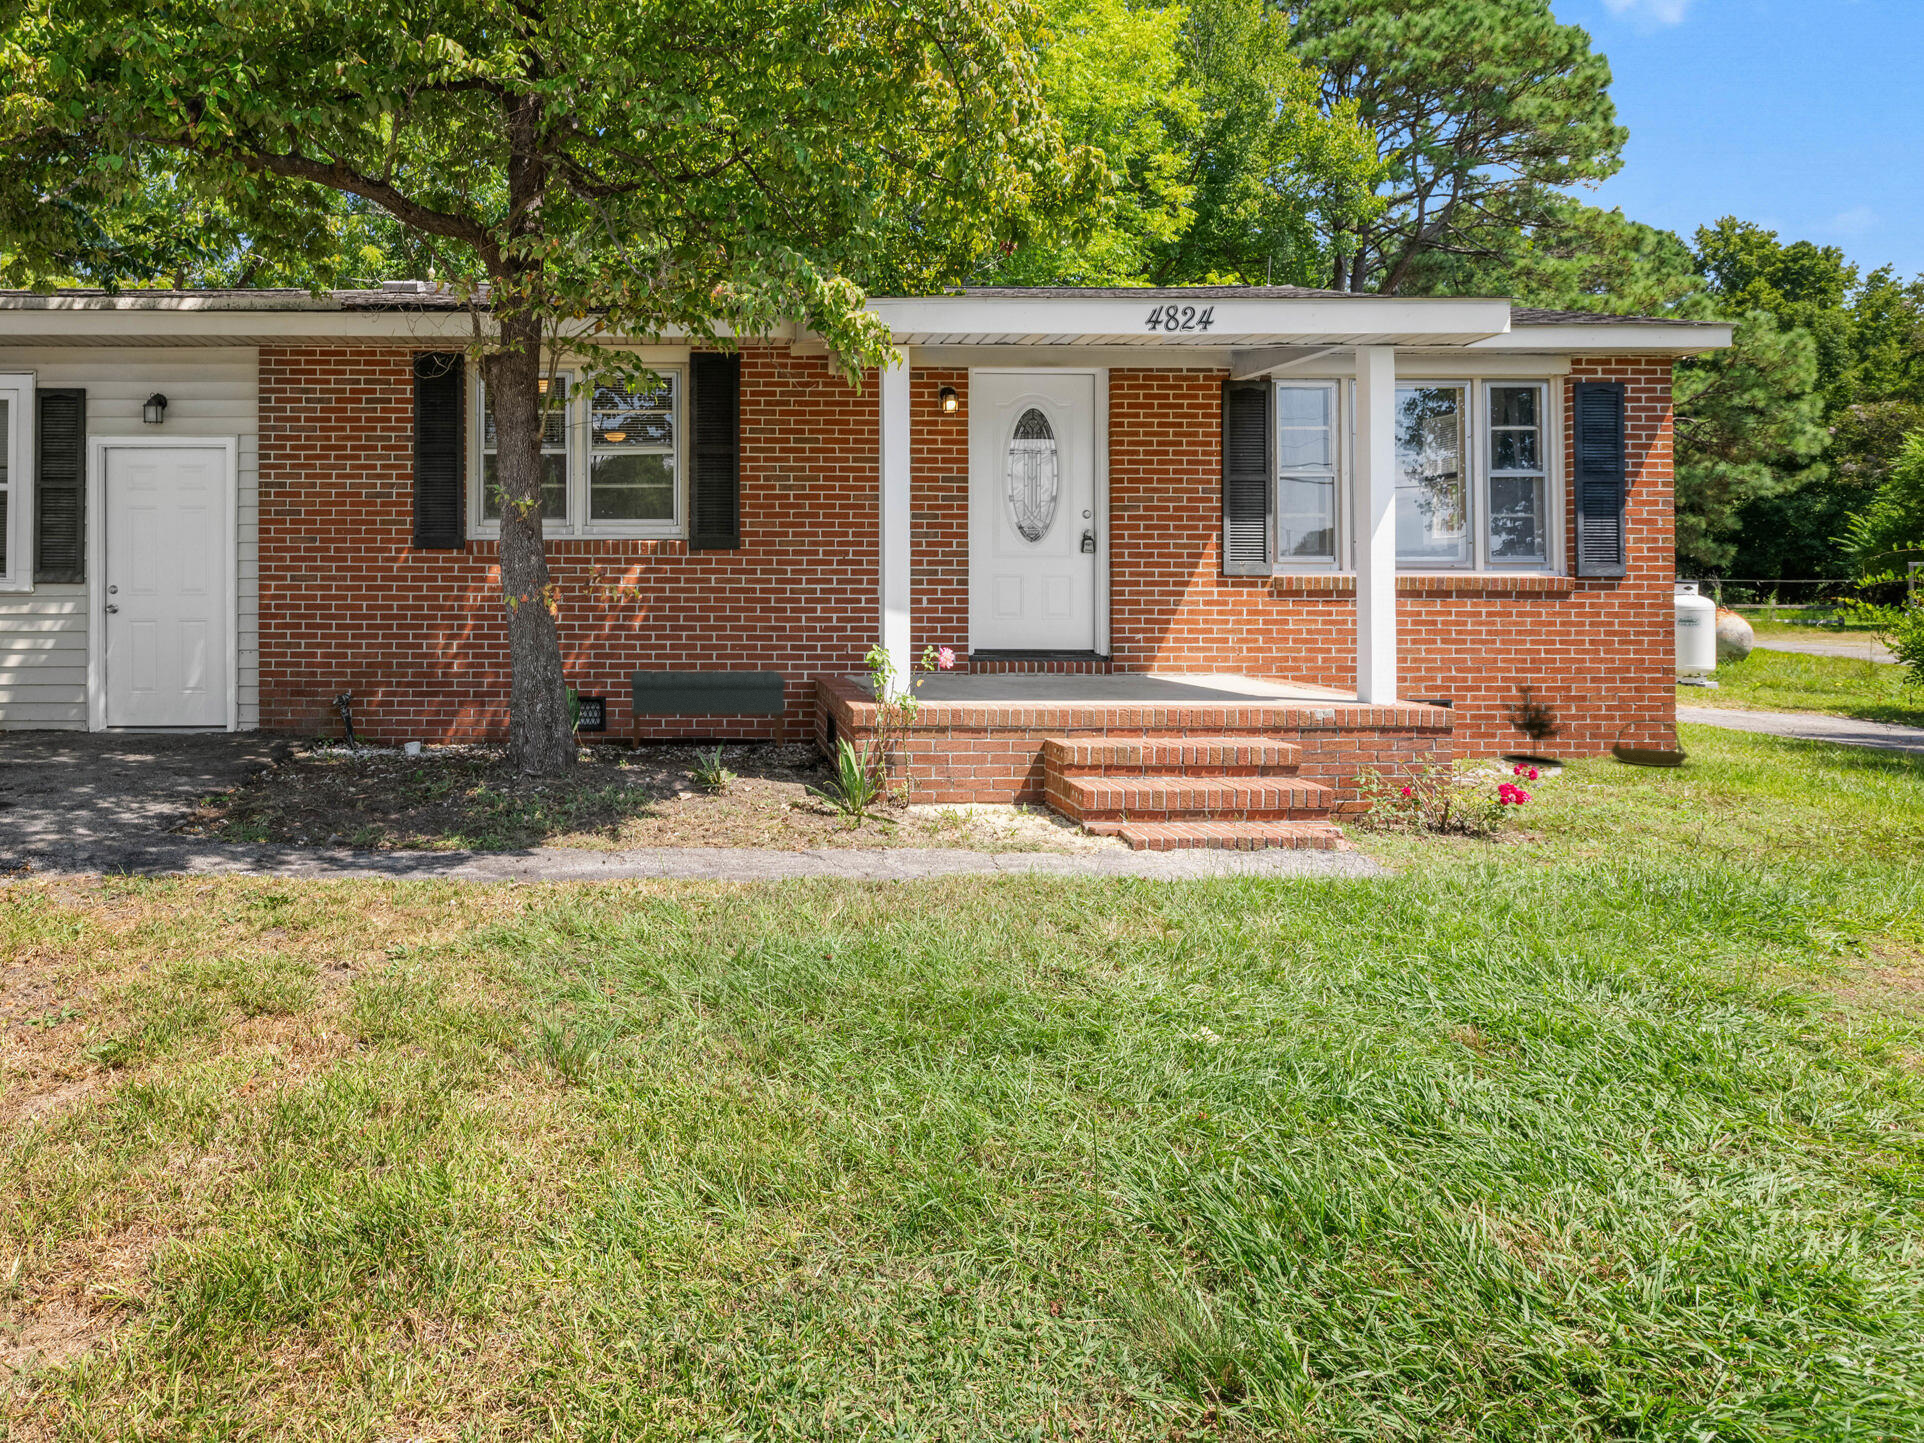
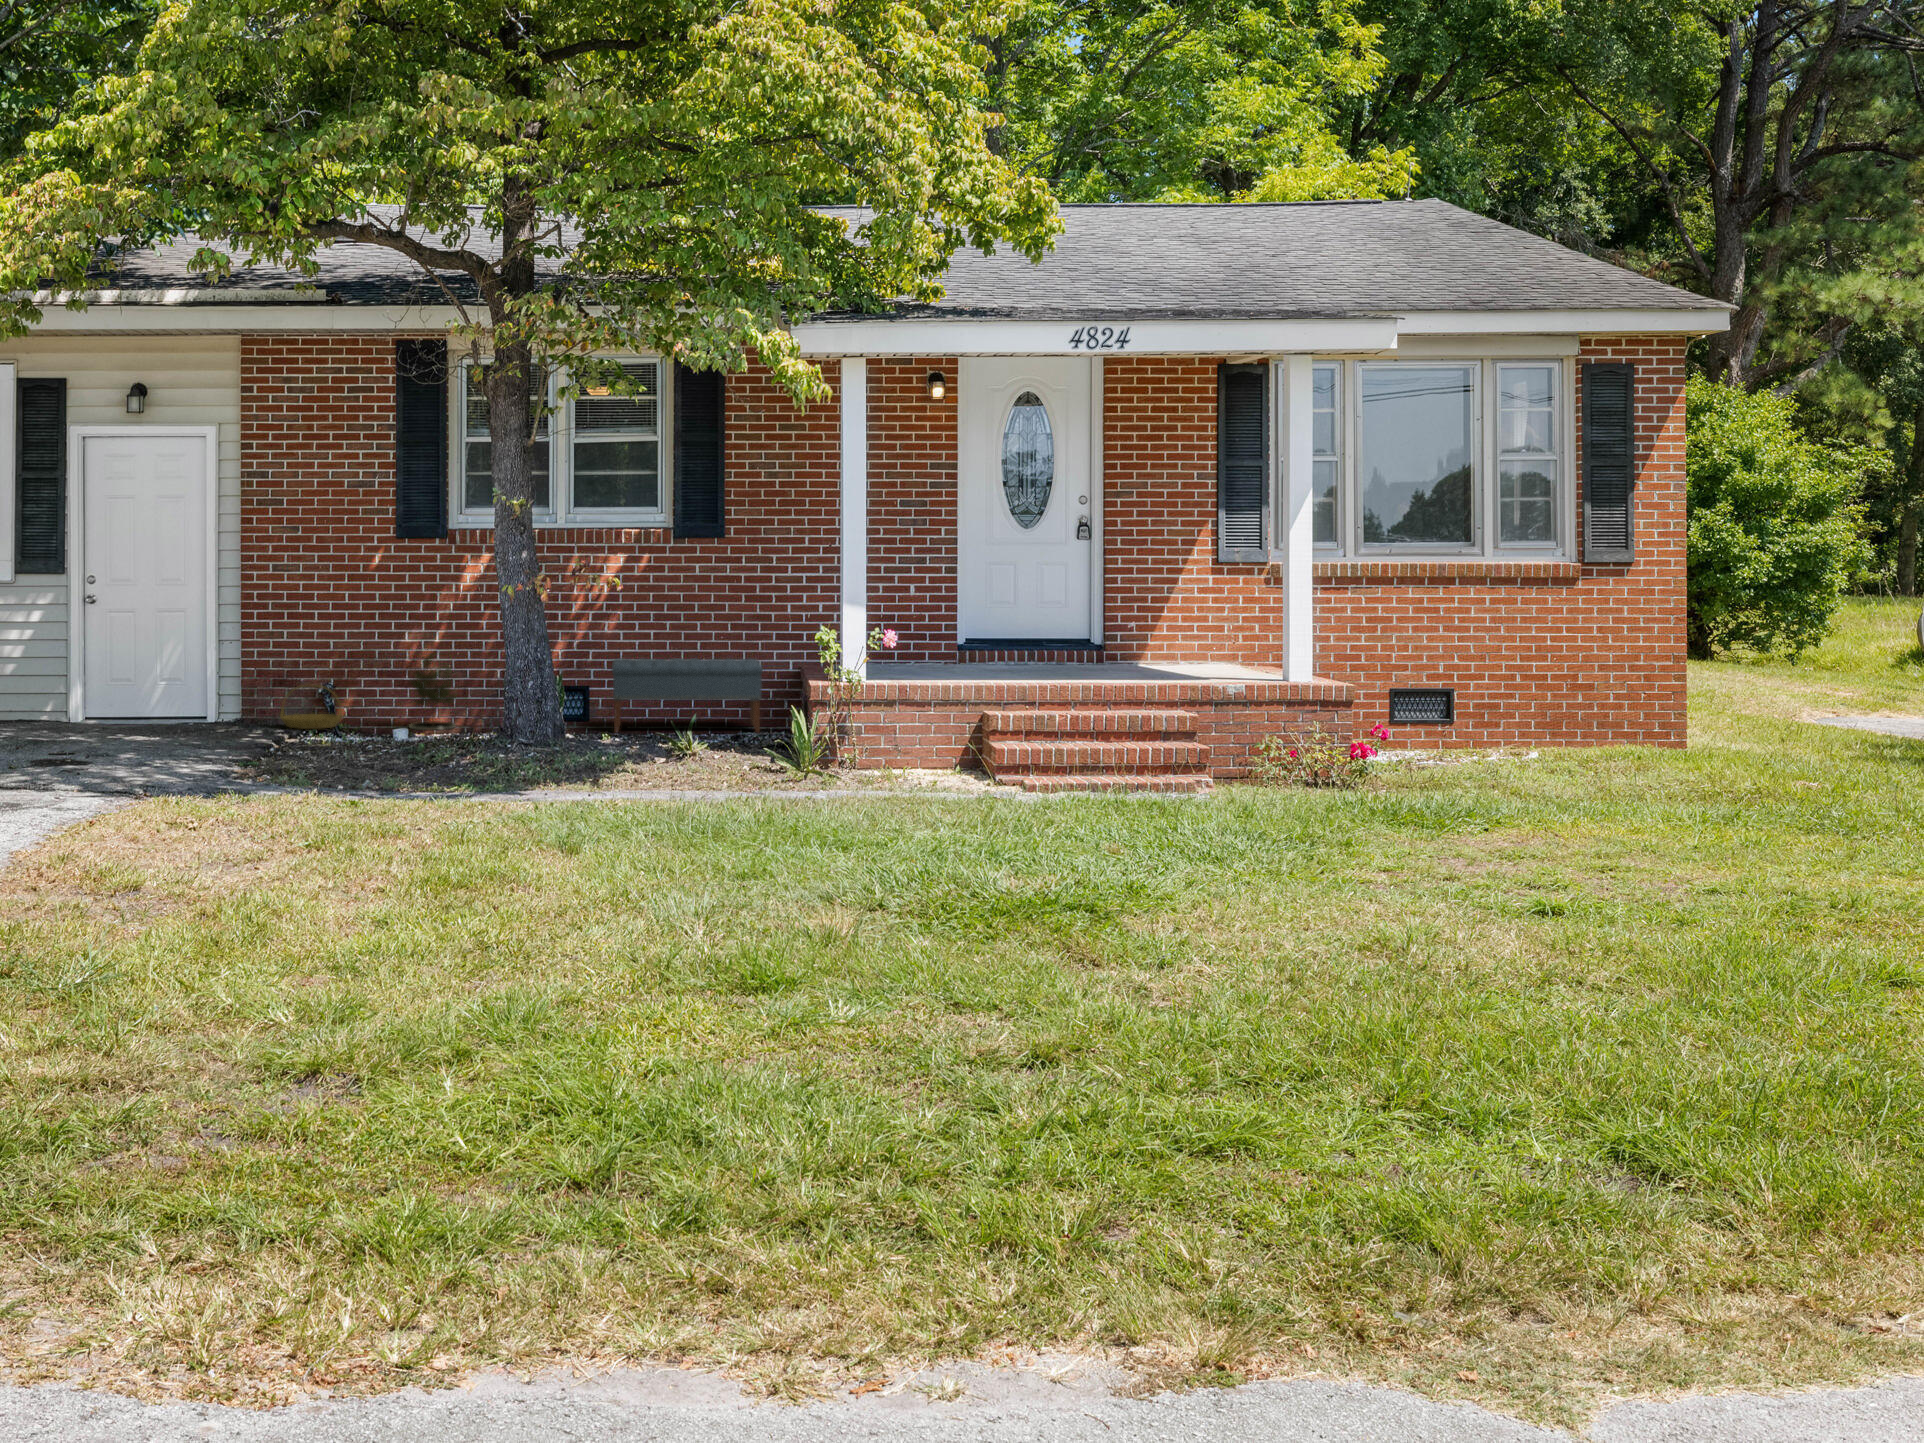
potted tree: present [1502,684,1565,767] -> present [409,647,456,730]
basket: present [1611,720,1687,766] -> present [280,685,342,729]

